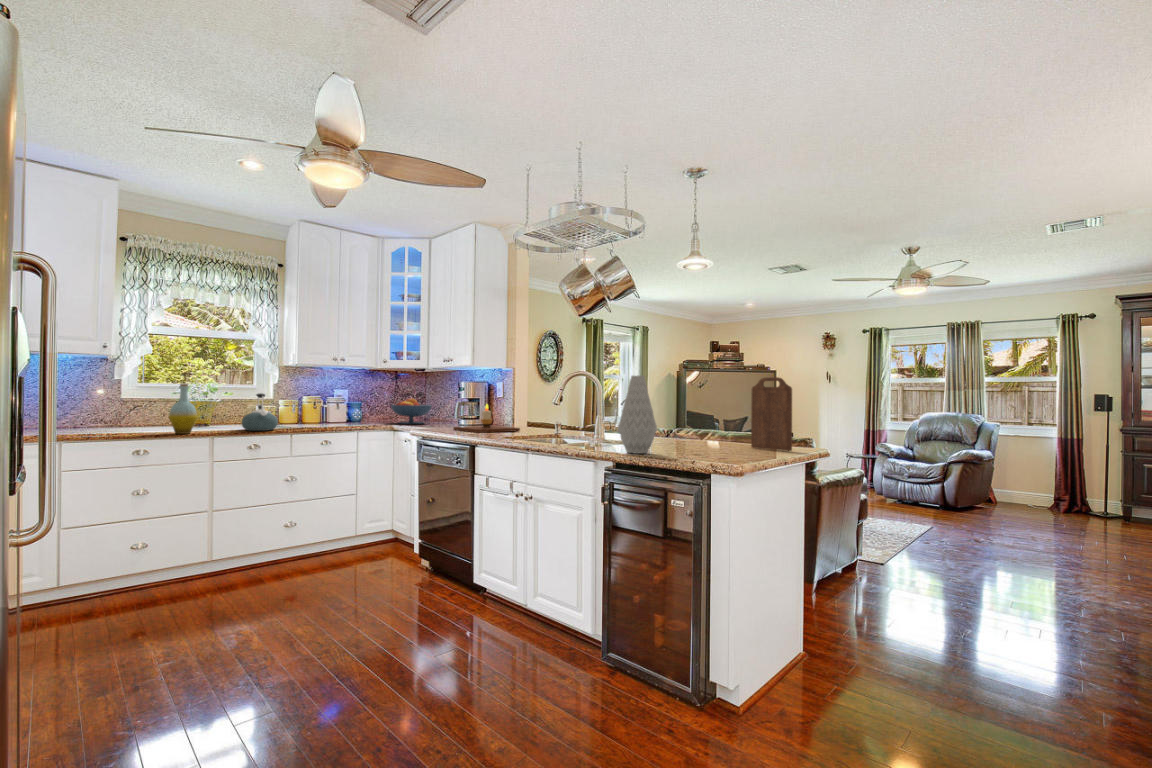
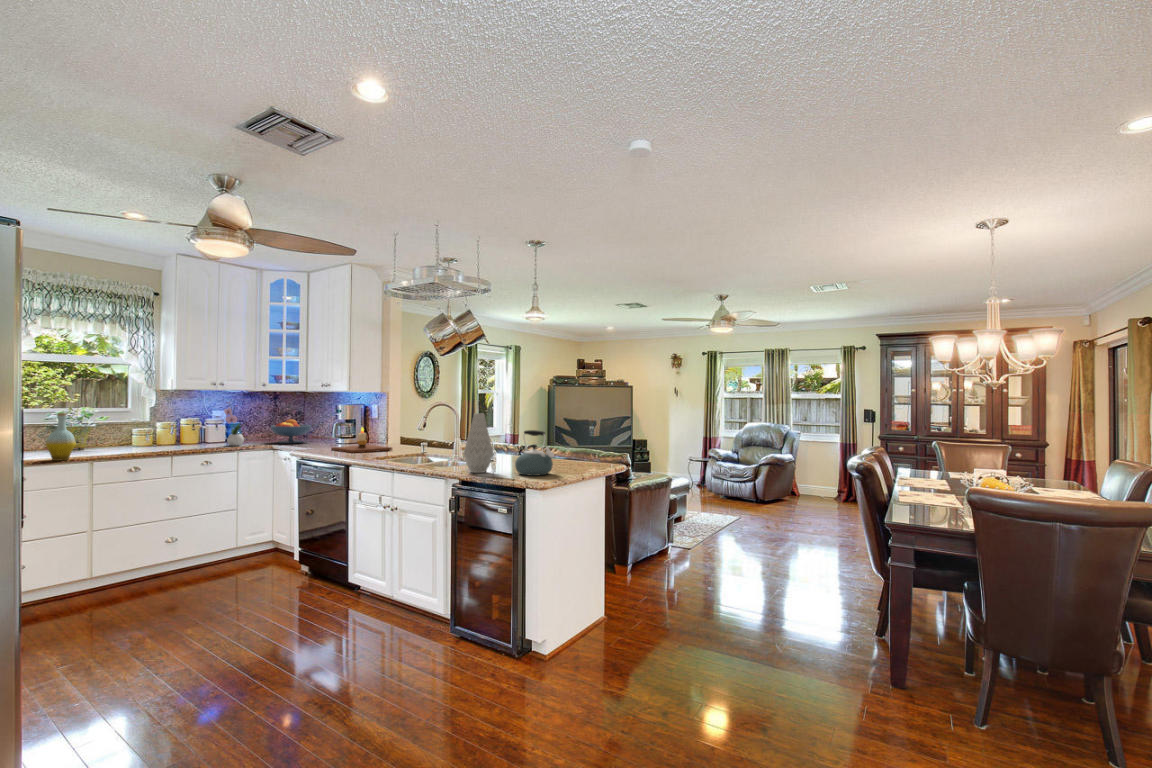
flower arrangement: none [344,377,367,425] -> present [224,408,244,446]
cutting board: present [751,377,792,451] -> none [573,411,600,467]
kettle: present [242,393,278,431] -> present [515,430,554,476]

